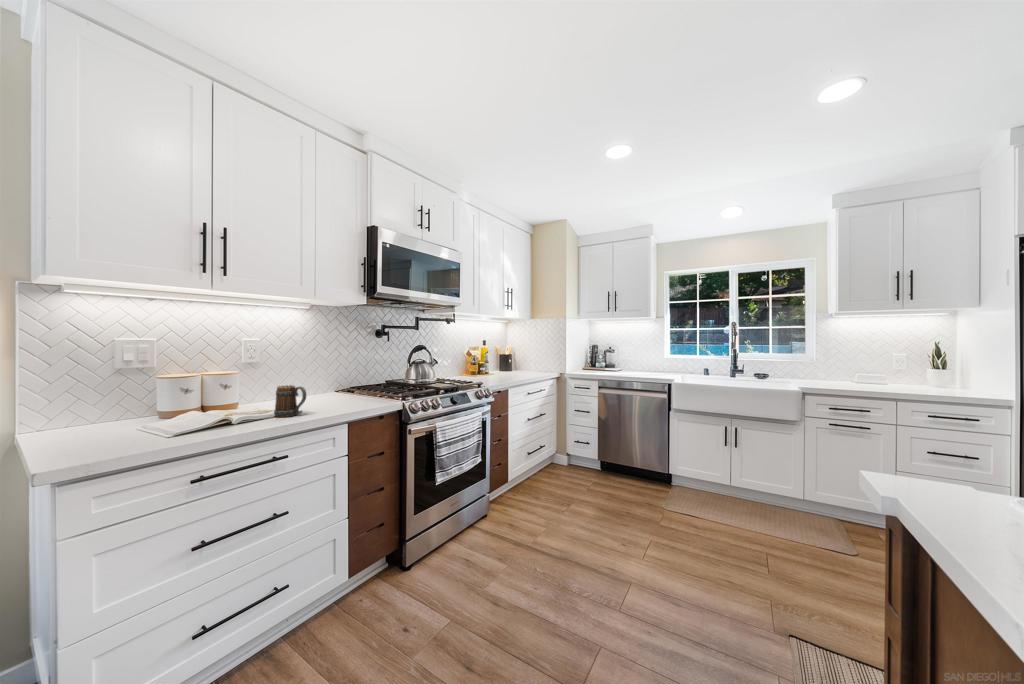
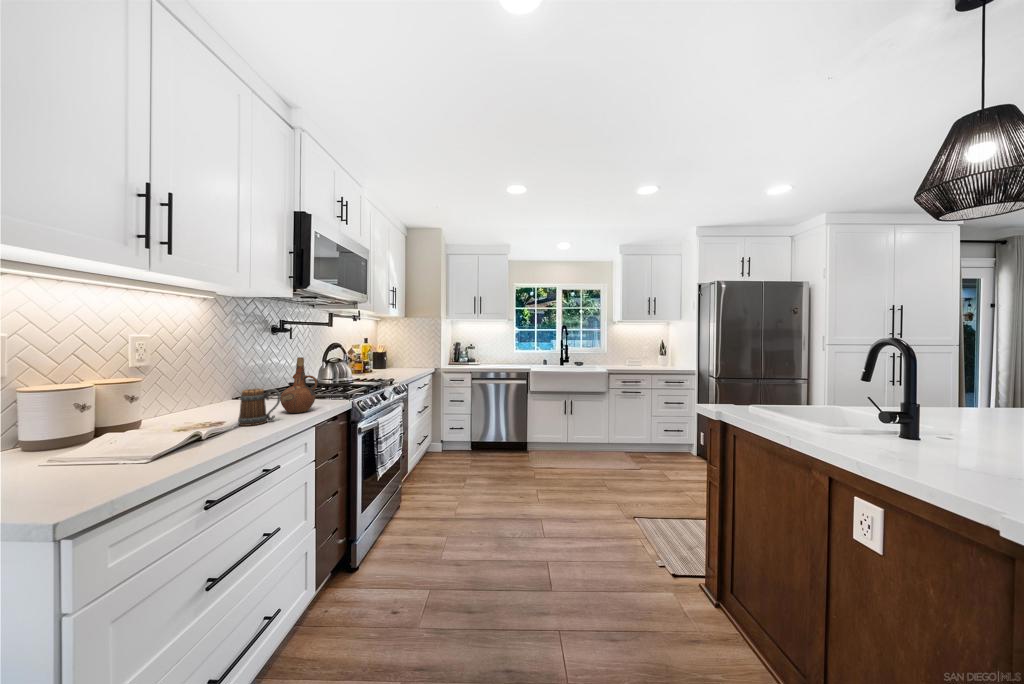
ceramic pitcher: none [322,359,353,409] -> present [280,357,318,413]

